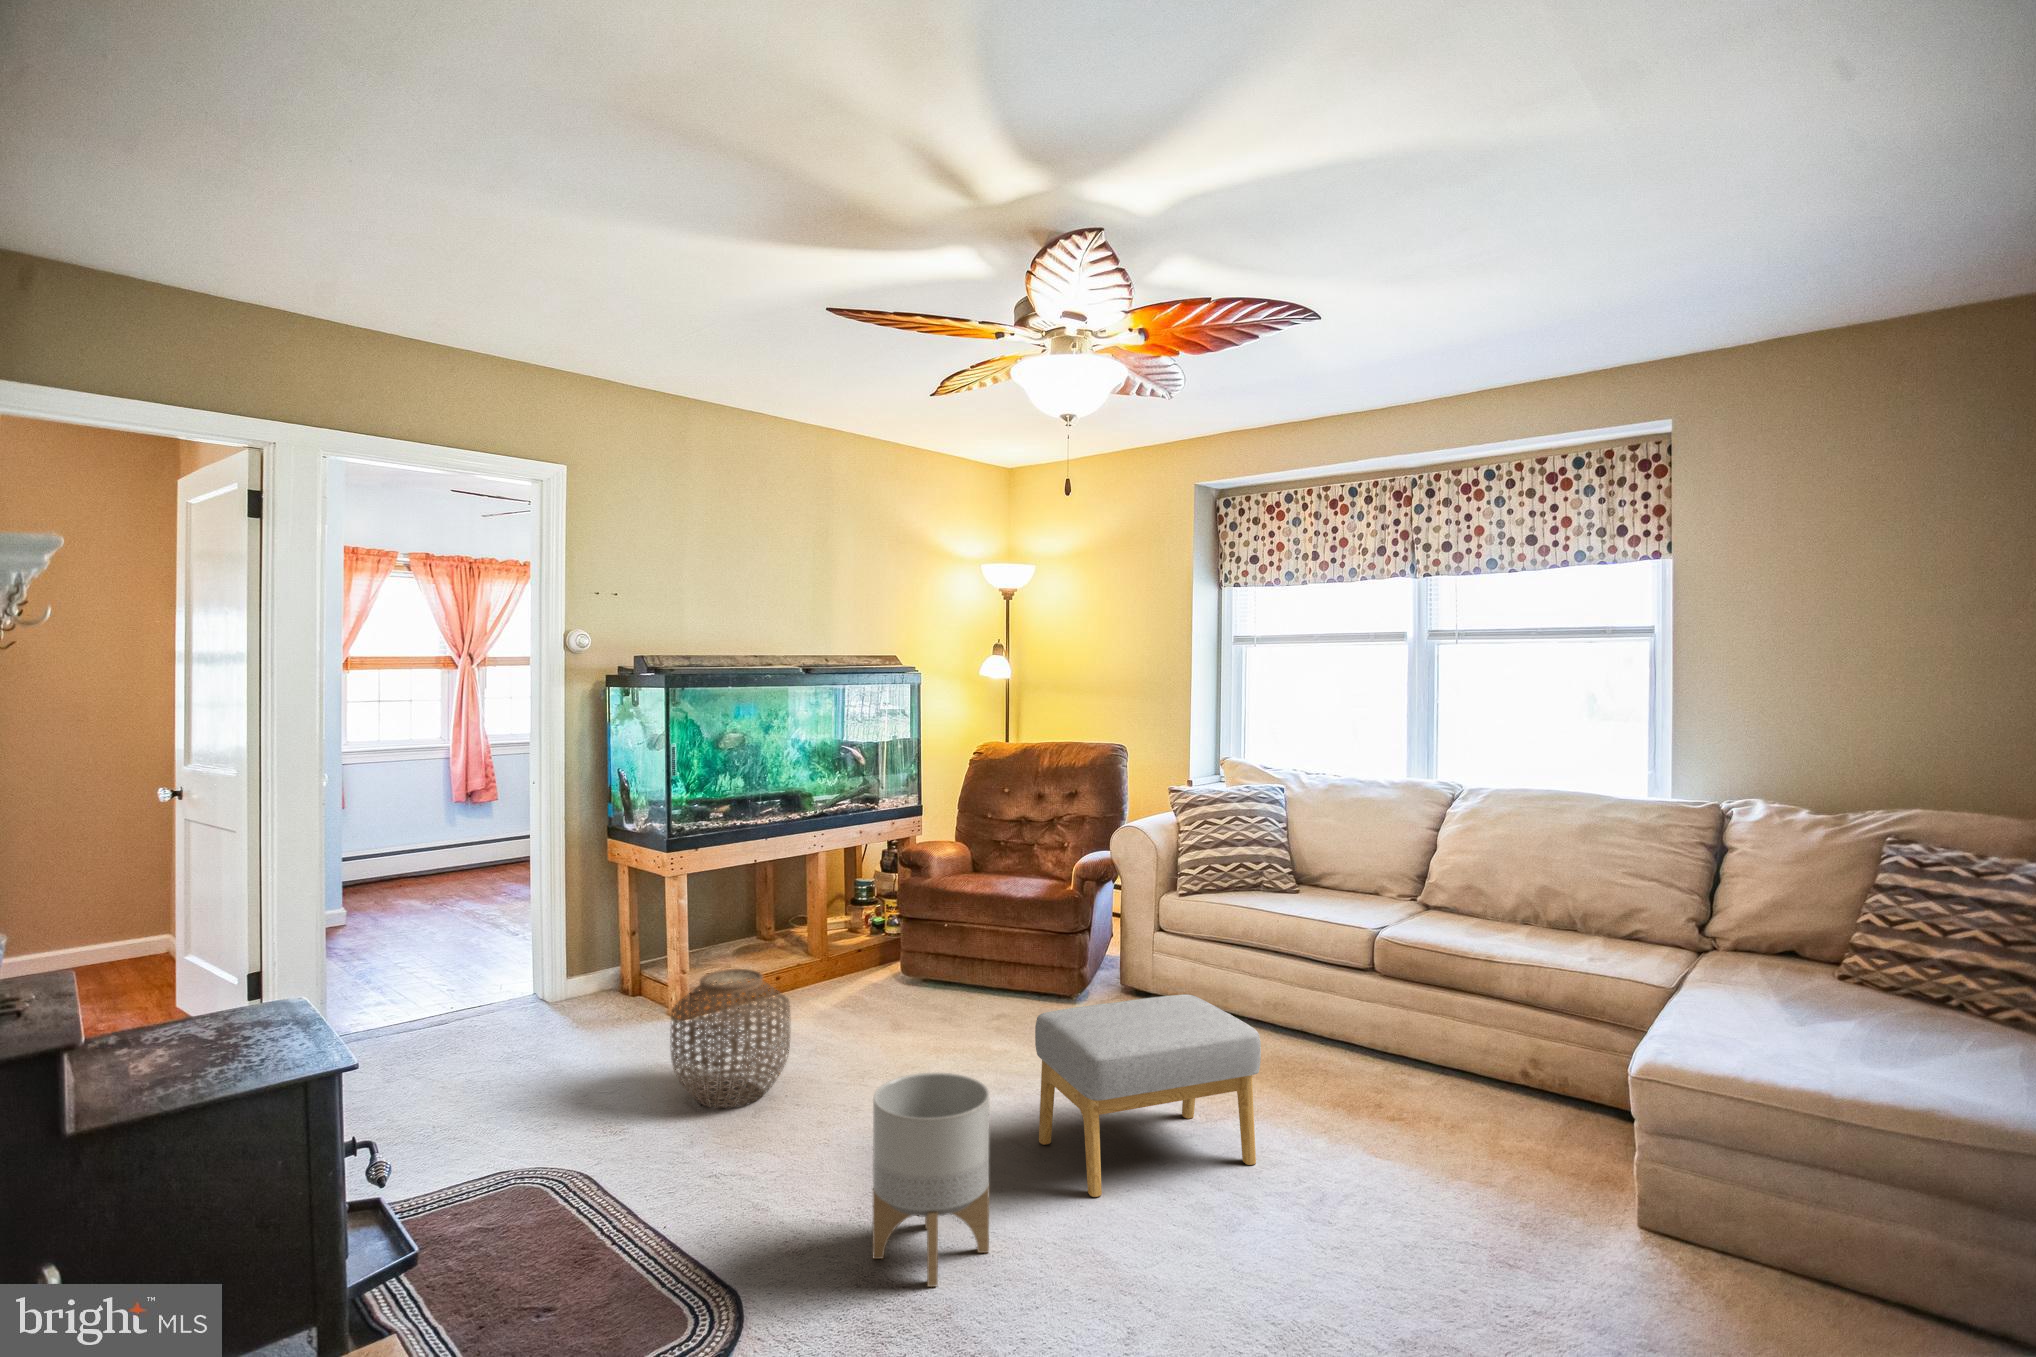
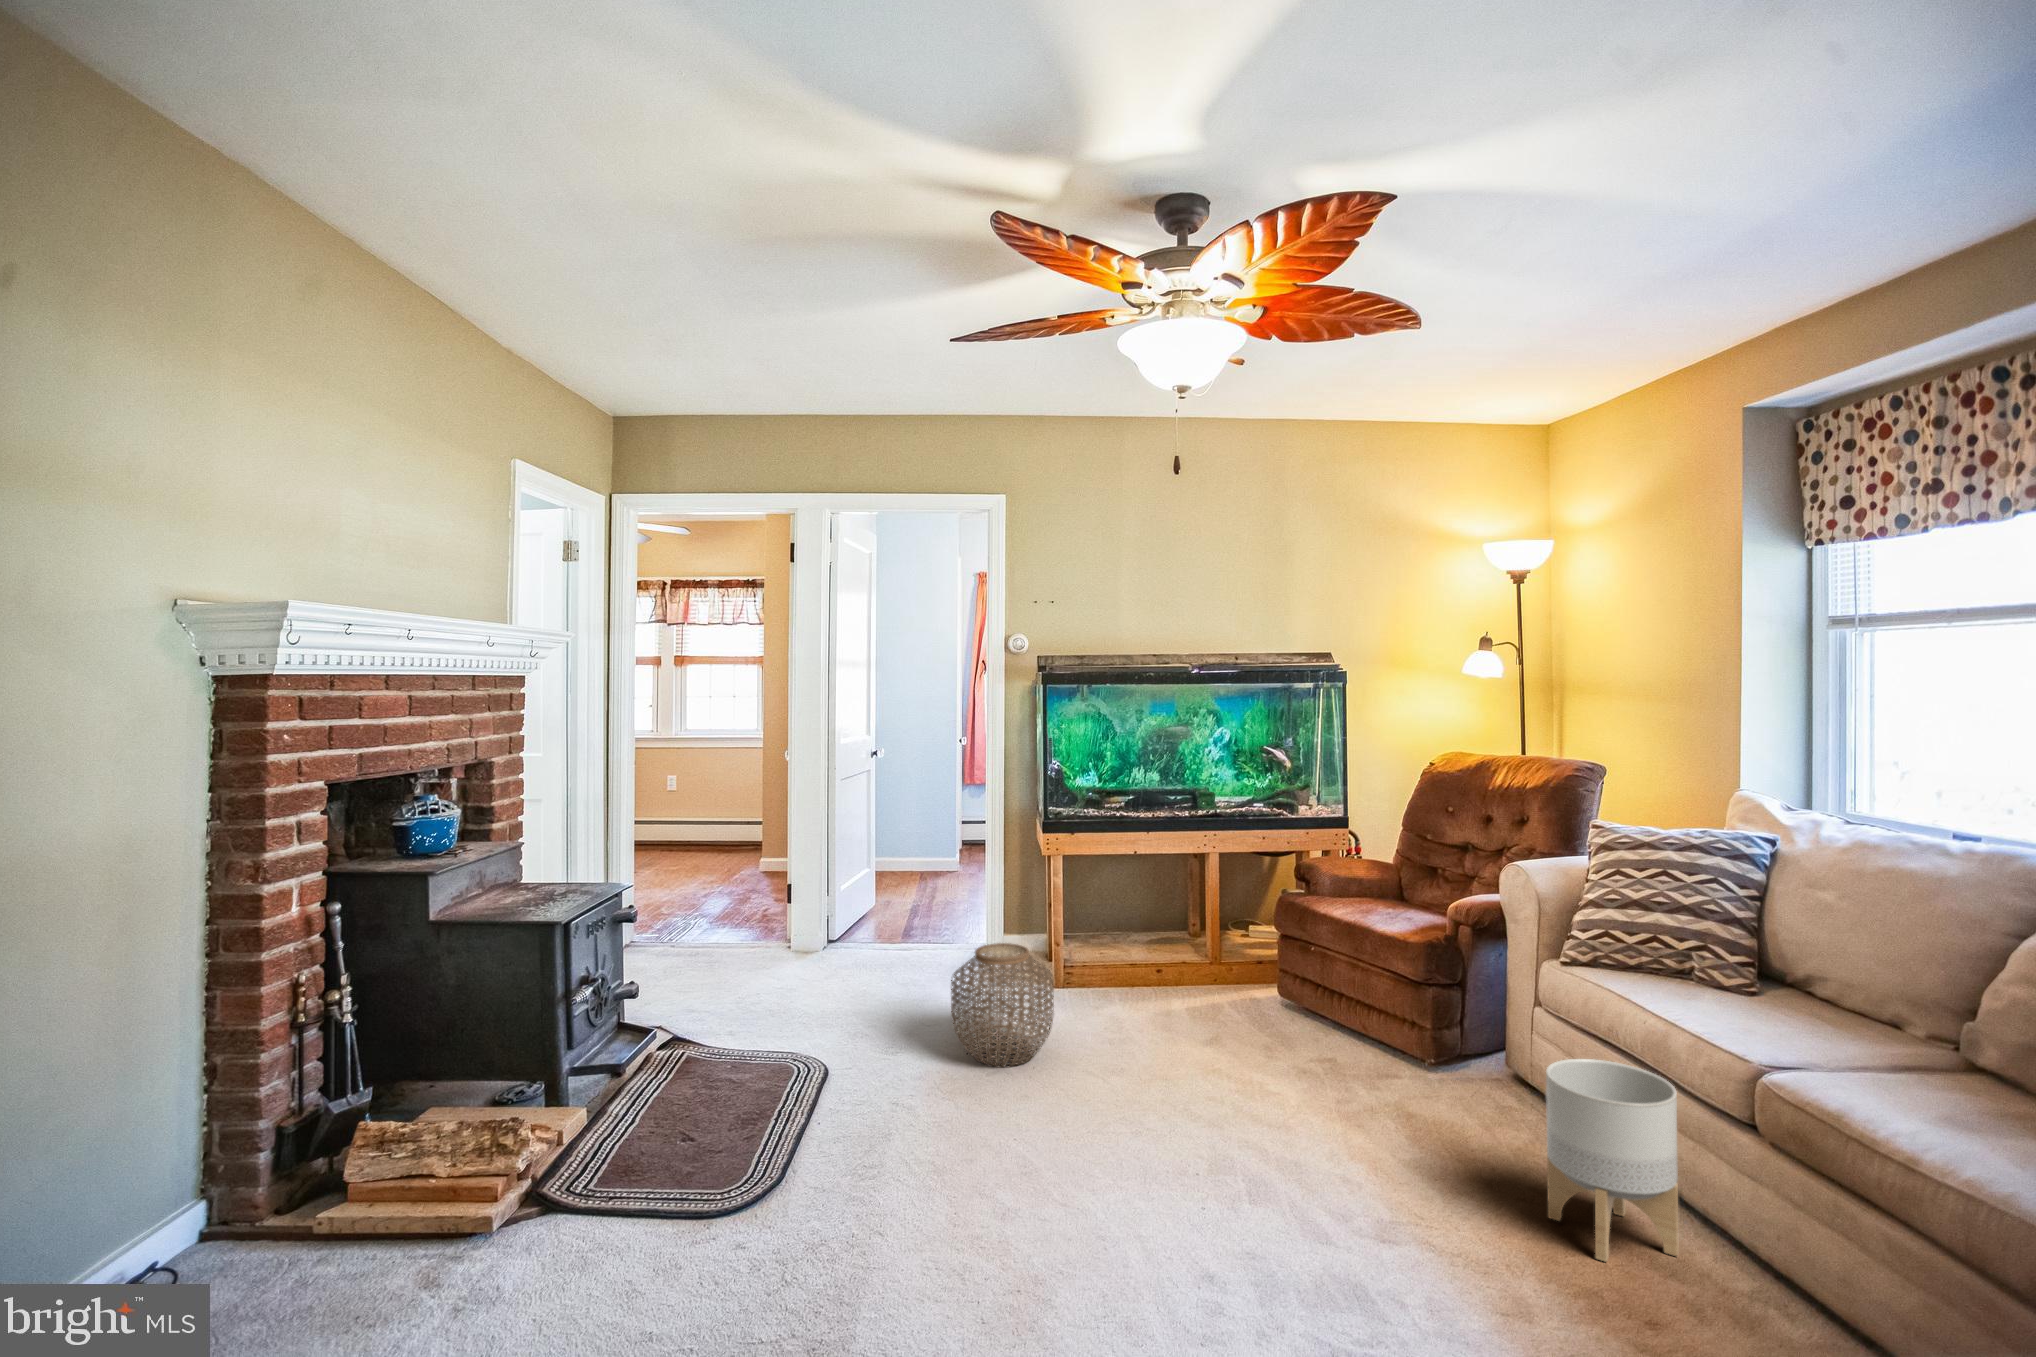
footstool: present [1035,994,1261,1197] -> none [1128,1049,1379,1309]
planter: present [872,1073,989,1287] -> present [1546,1059,1679,1262]

